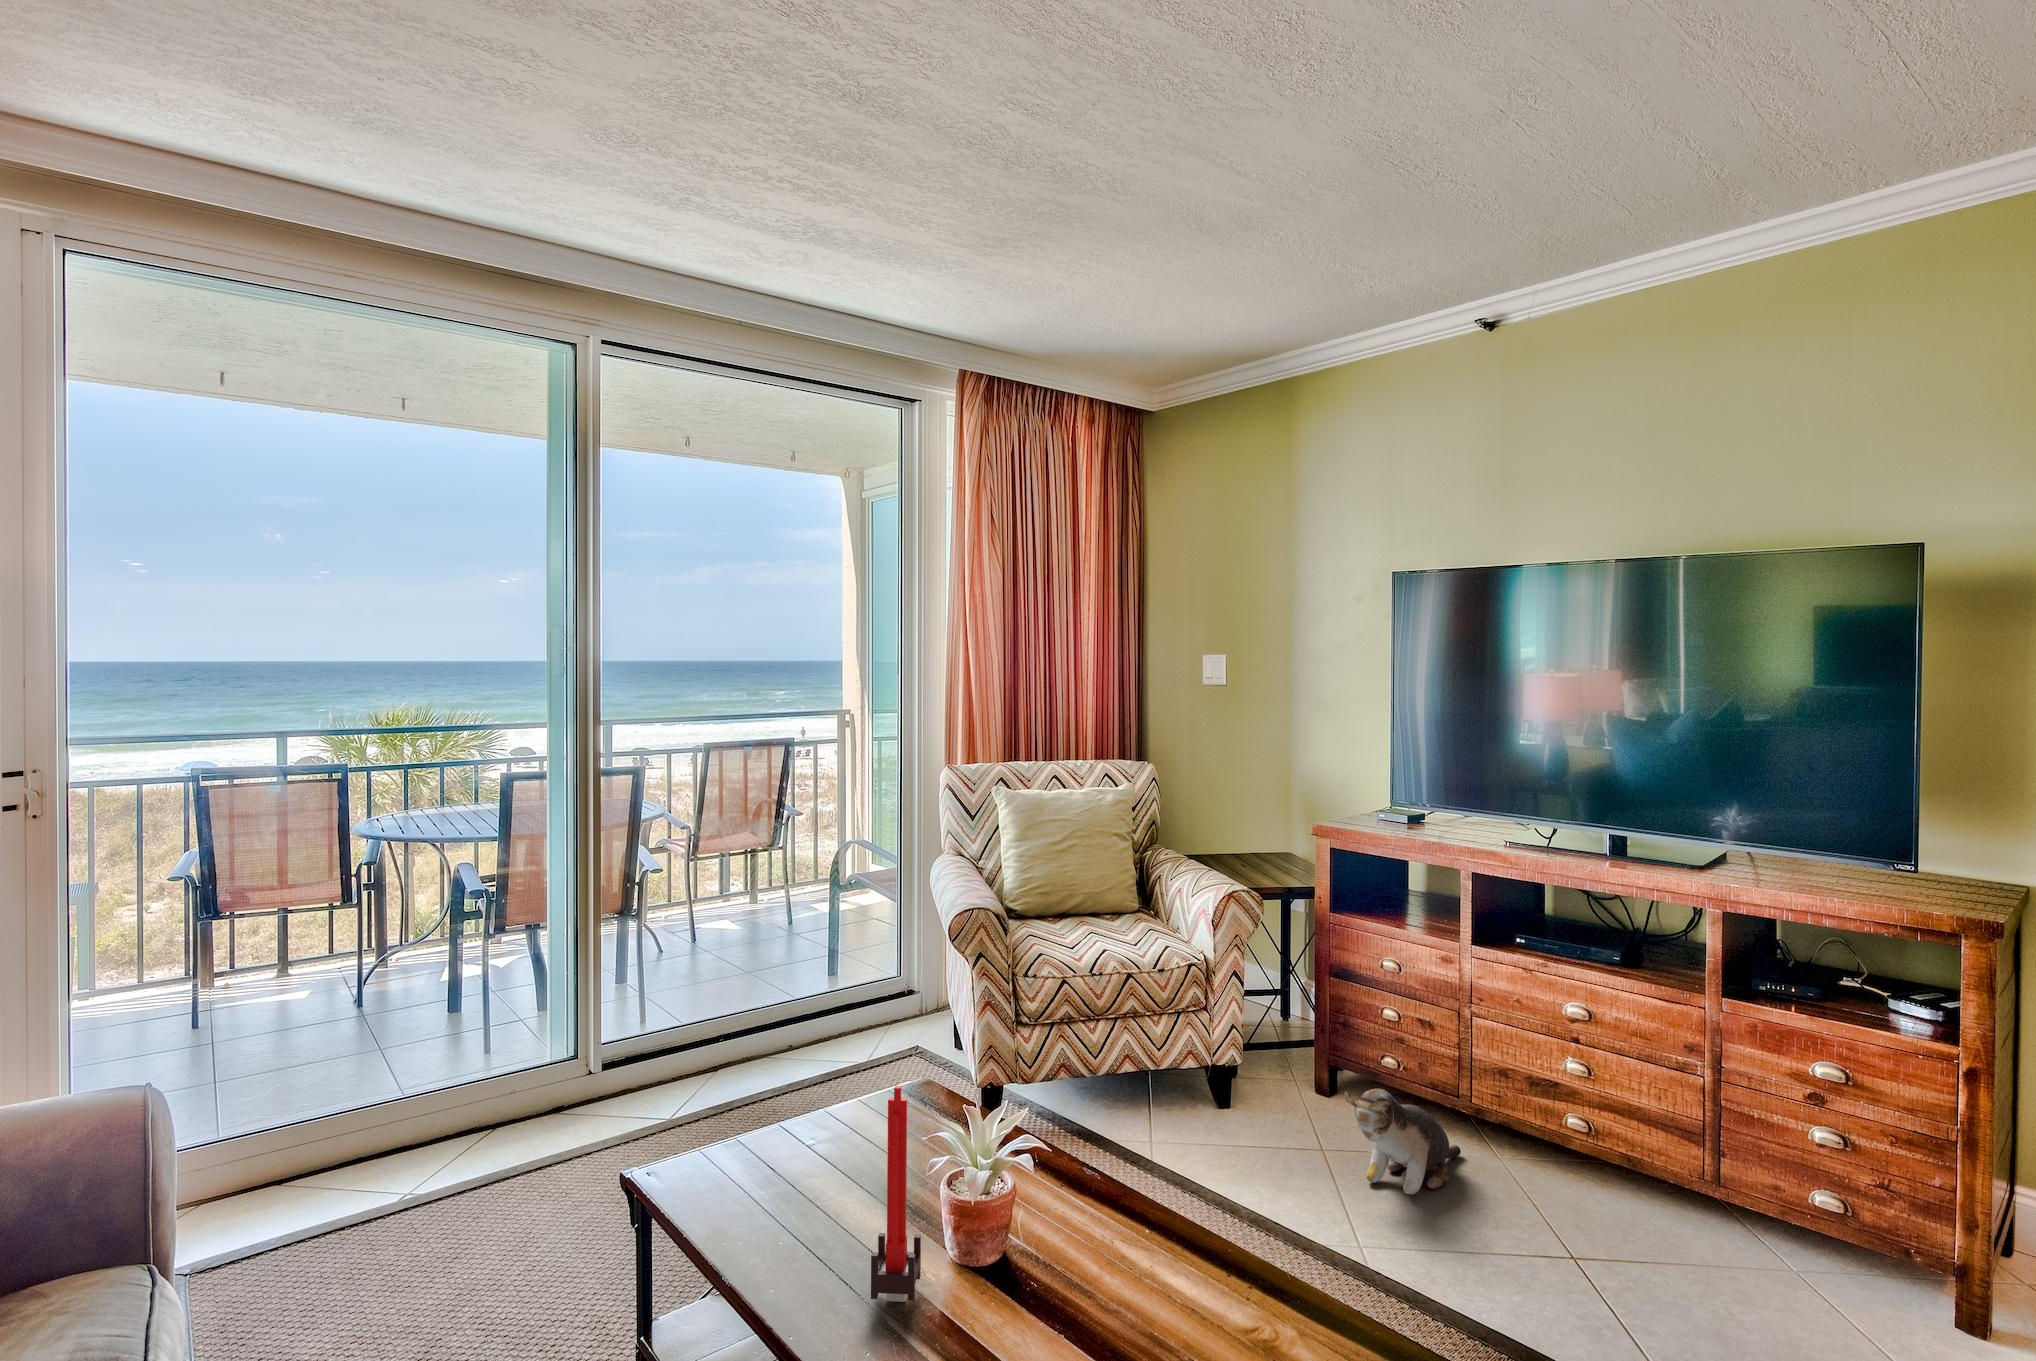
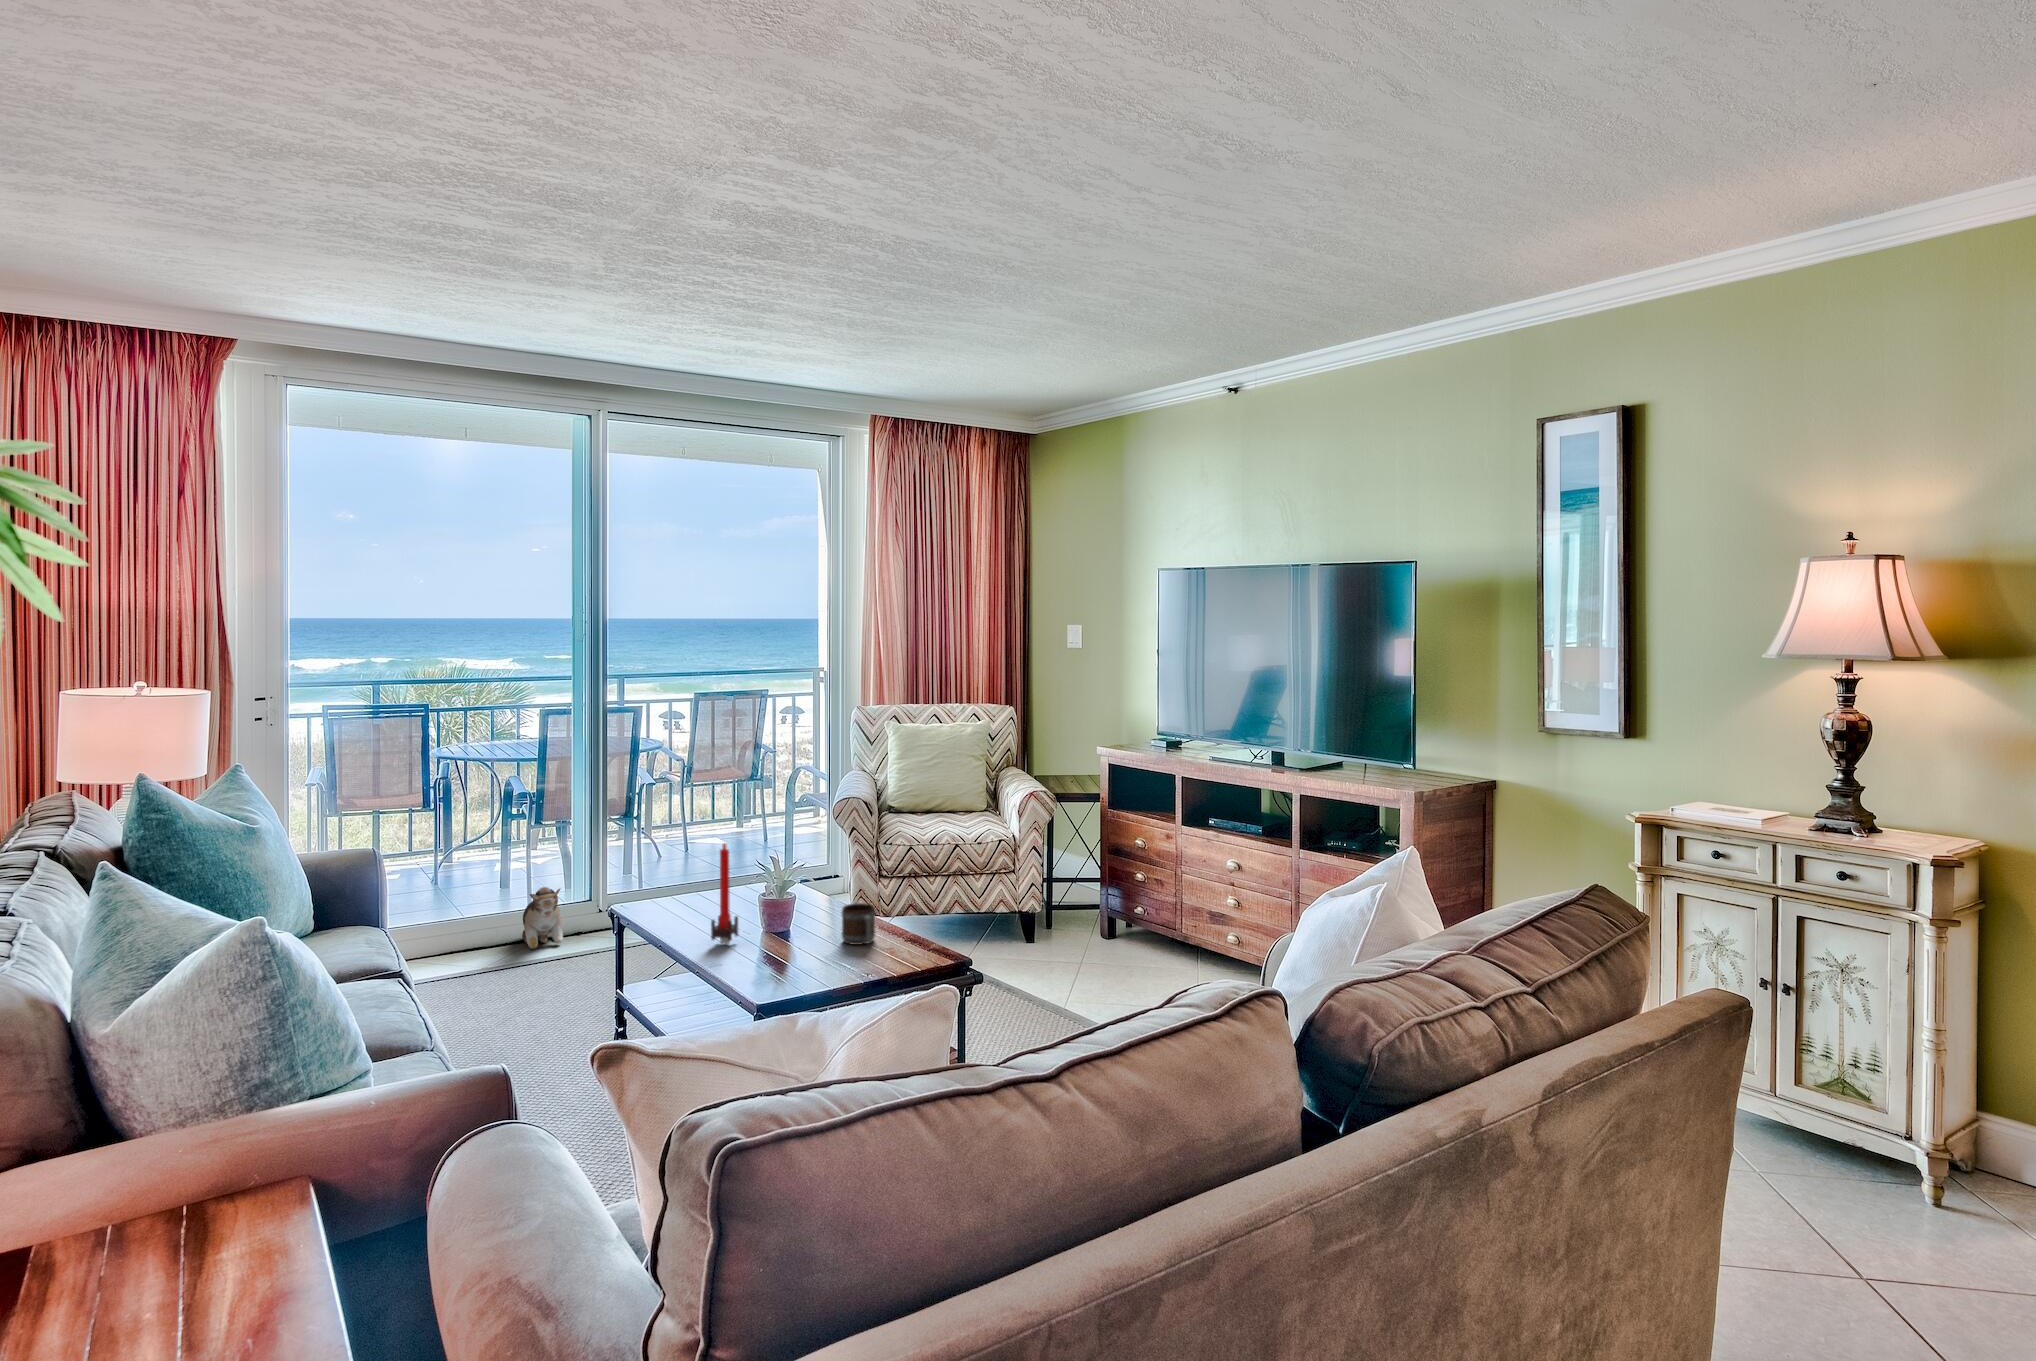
plush toy: present [1344,1089,1461,1194] -> present [522,887,563,949]
mug: none [1135,1193,1217,1301] -> present [841,903,876,945]

